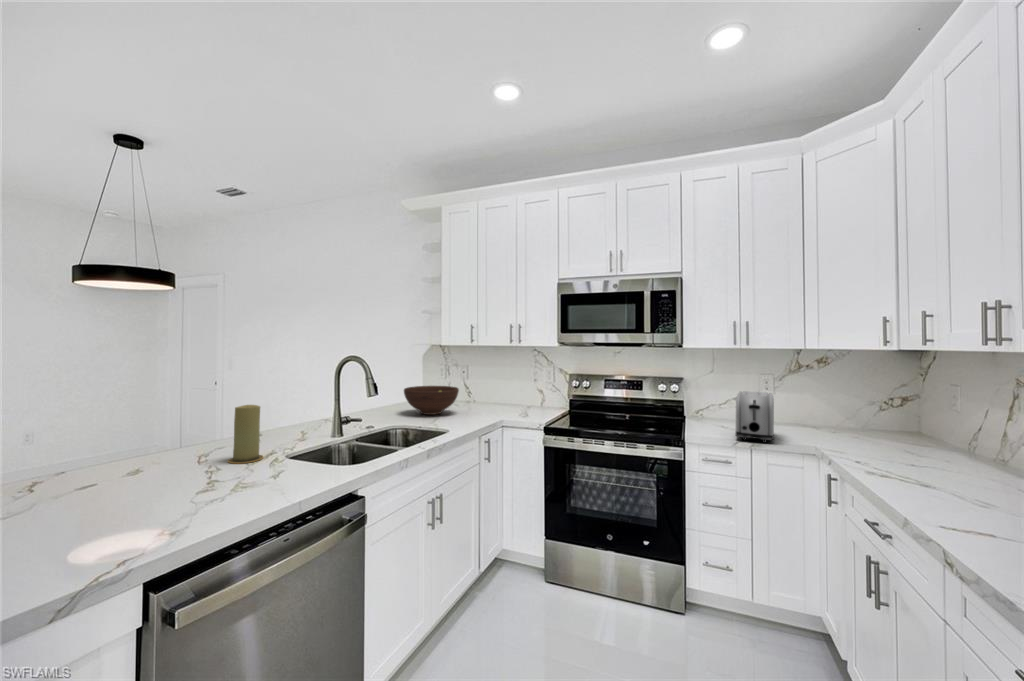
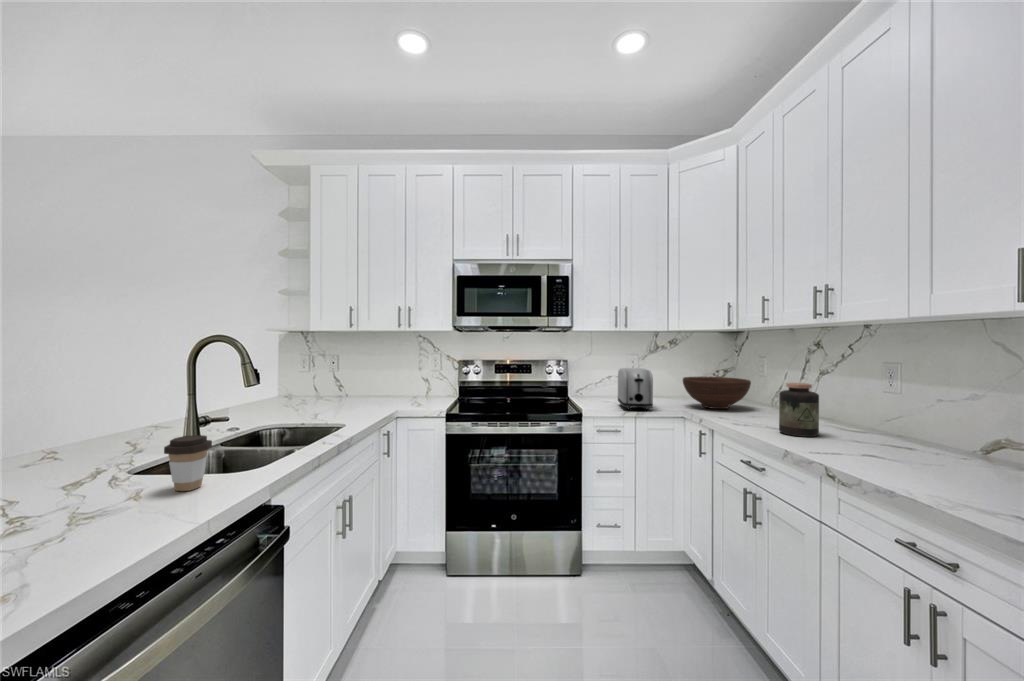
fruit bowl: present [404,386,459,415] -> present [683,377,751,409]
candle: present [228,405,263,464] -> none [40,400,105,488]
jar: none [921,427,984,504] -> present [779,383,819,437]
coffee cup: none [283,436,314,477] -> present [164,435,212,491]

